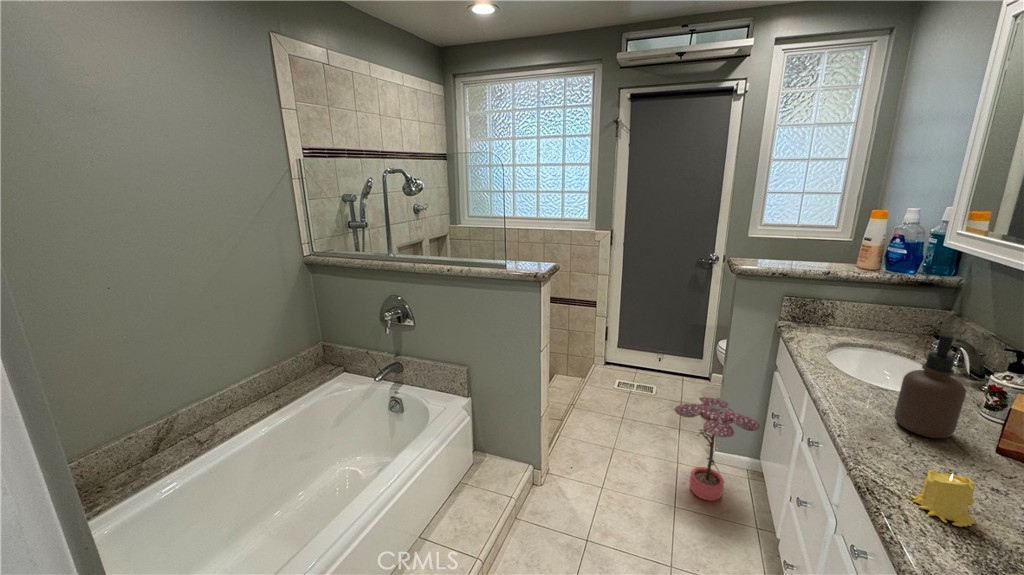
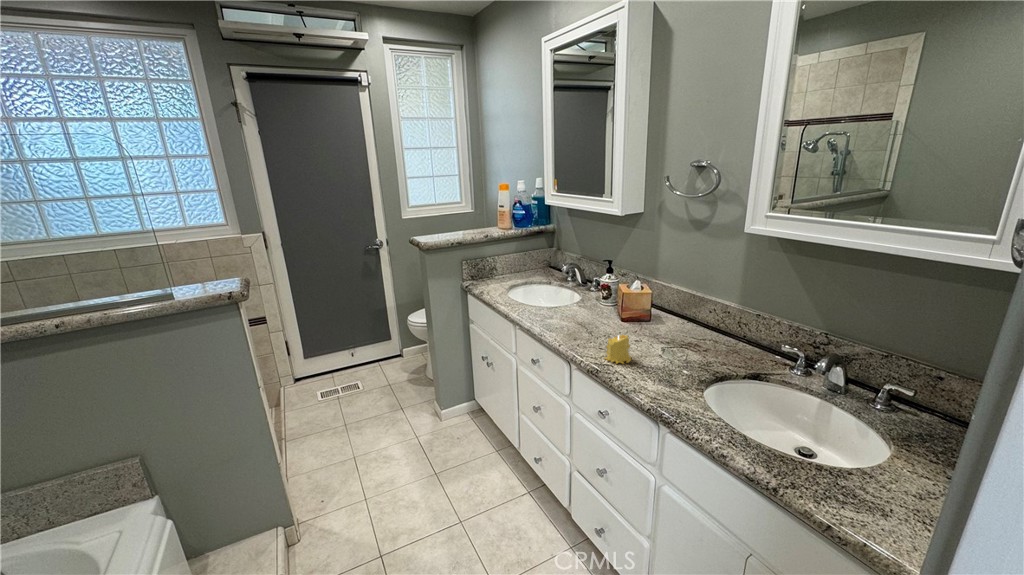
soap dispenser: present [895,333,966,438] -> none [568,259,597,325]
potted plant: present [675,397,760,501] -> none [407,364,474,454]

